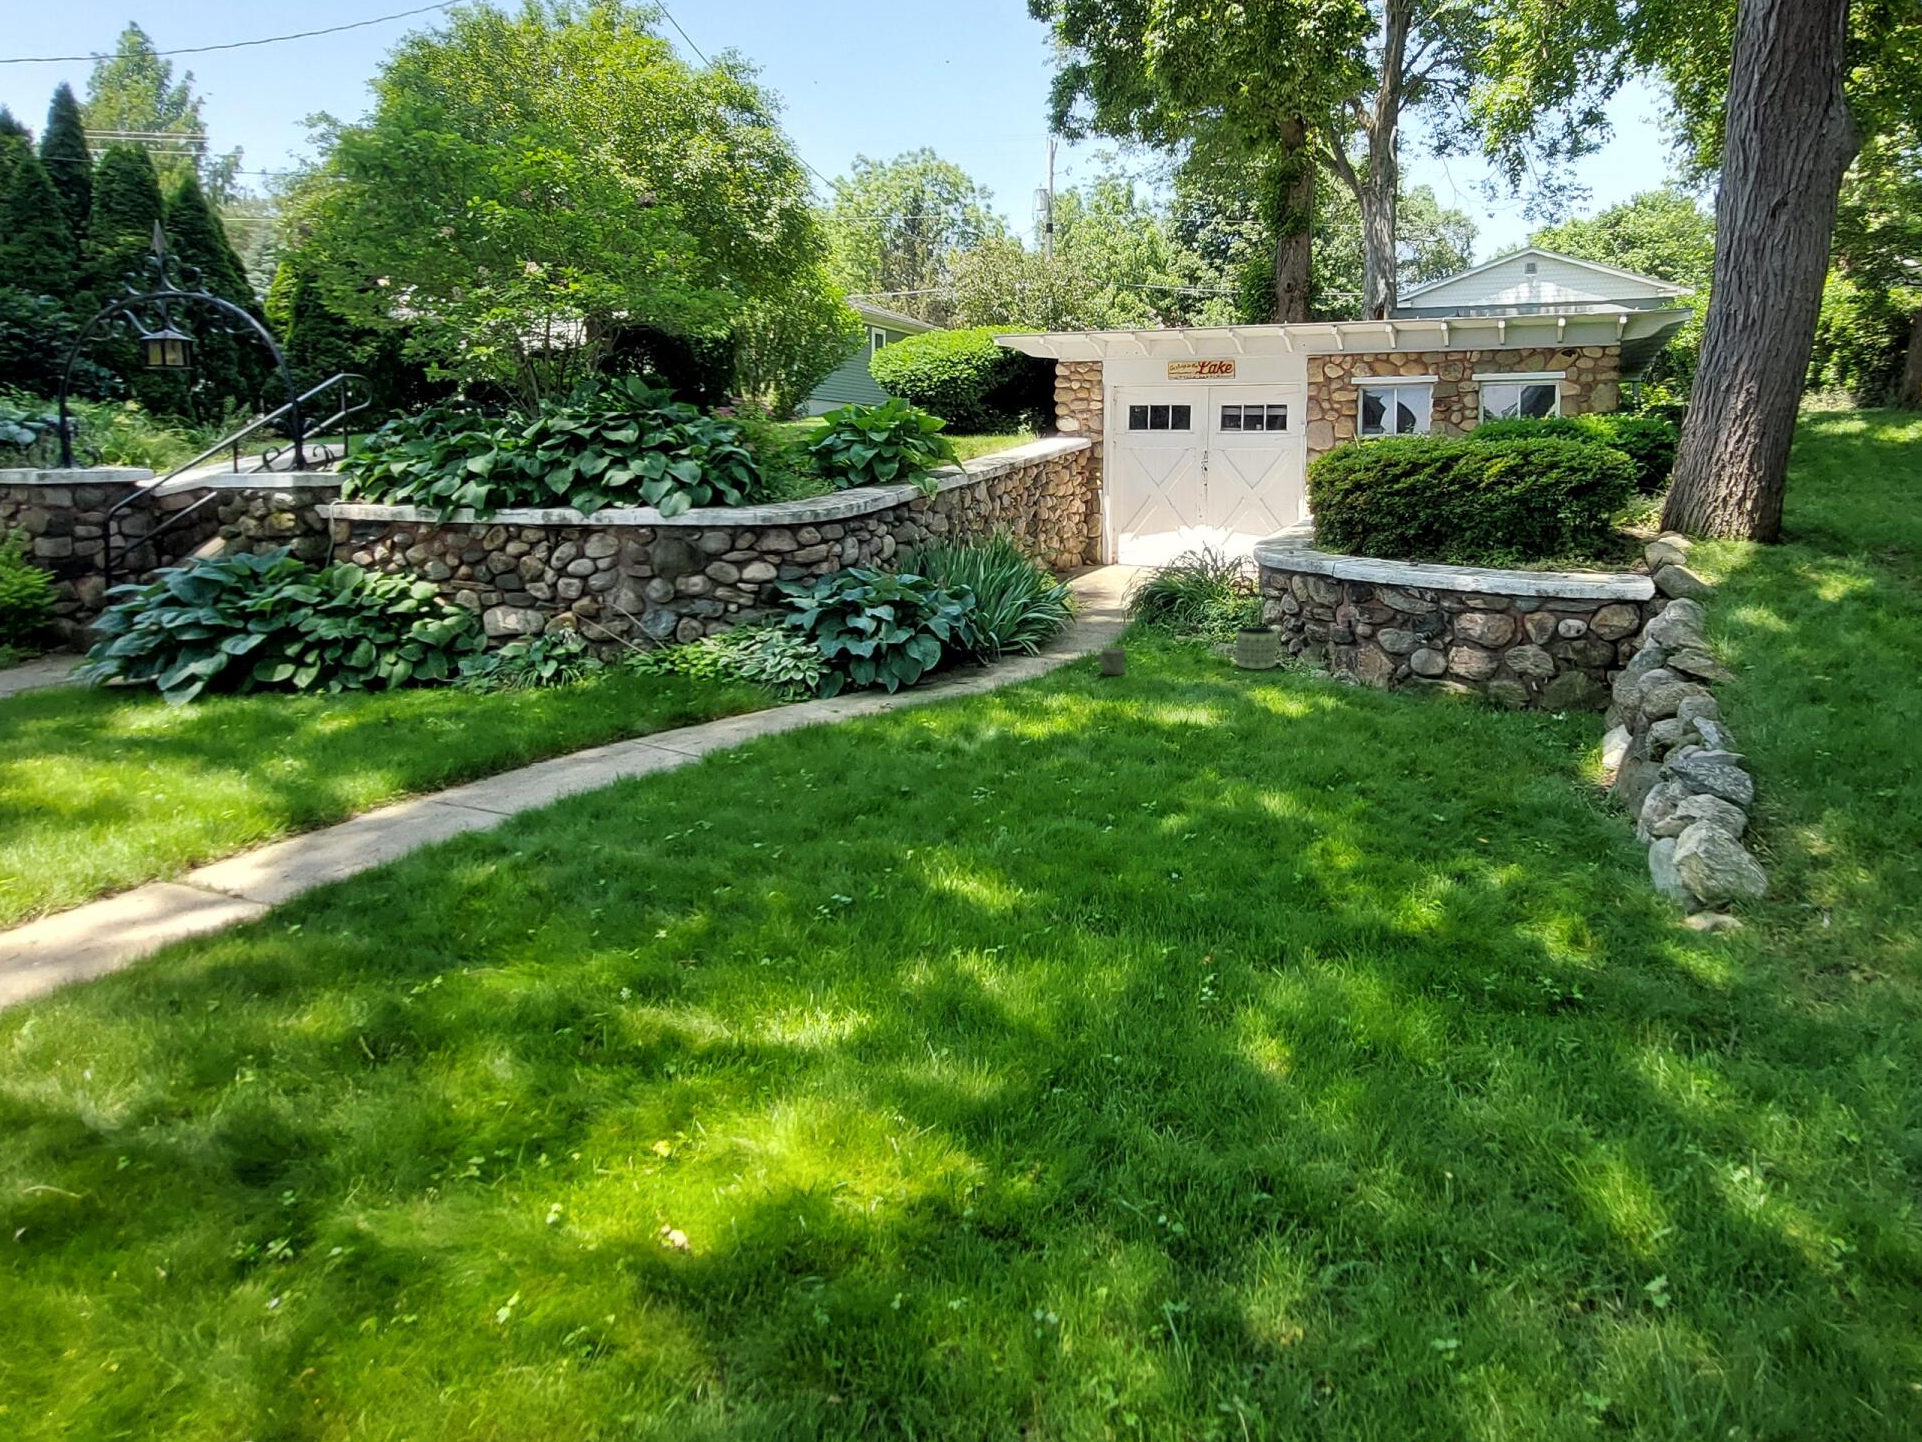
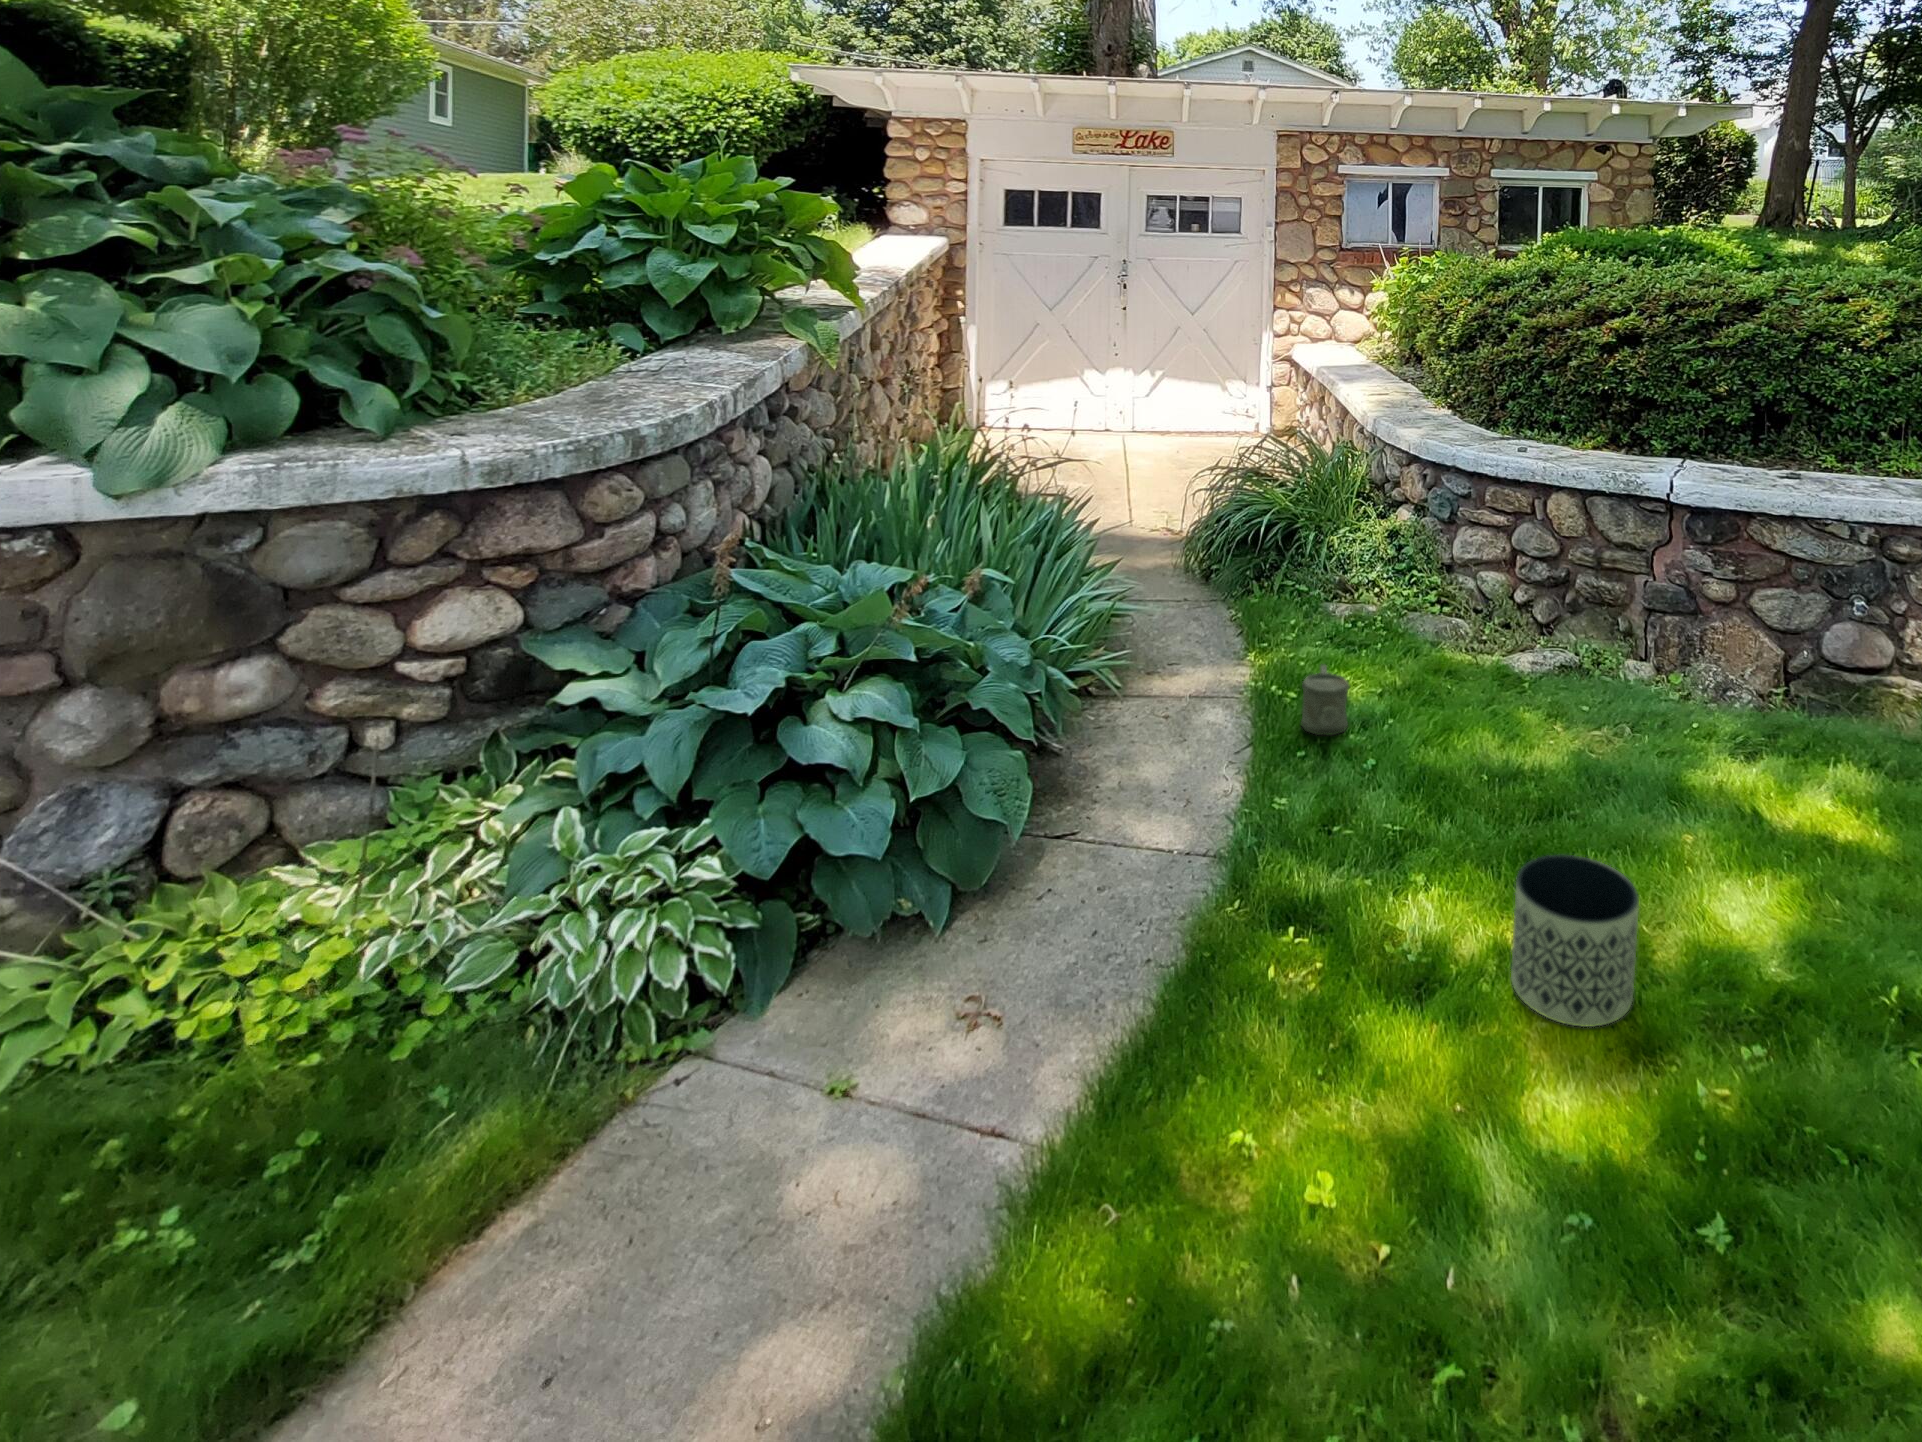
planter: present [1236,627,1276,669] -> present [1511,855,1639,1027]

